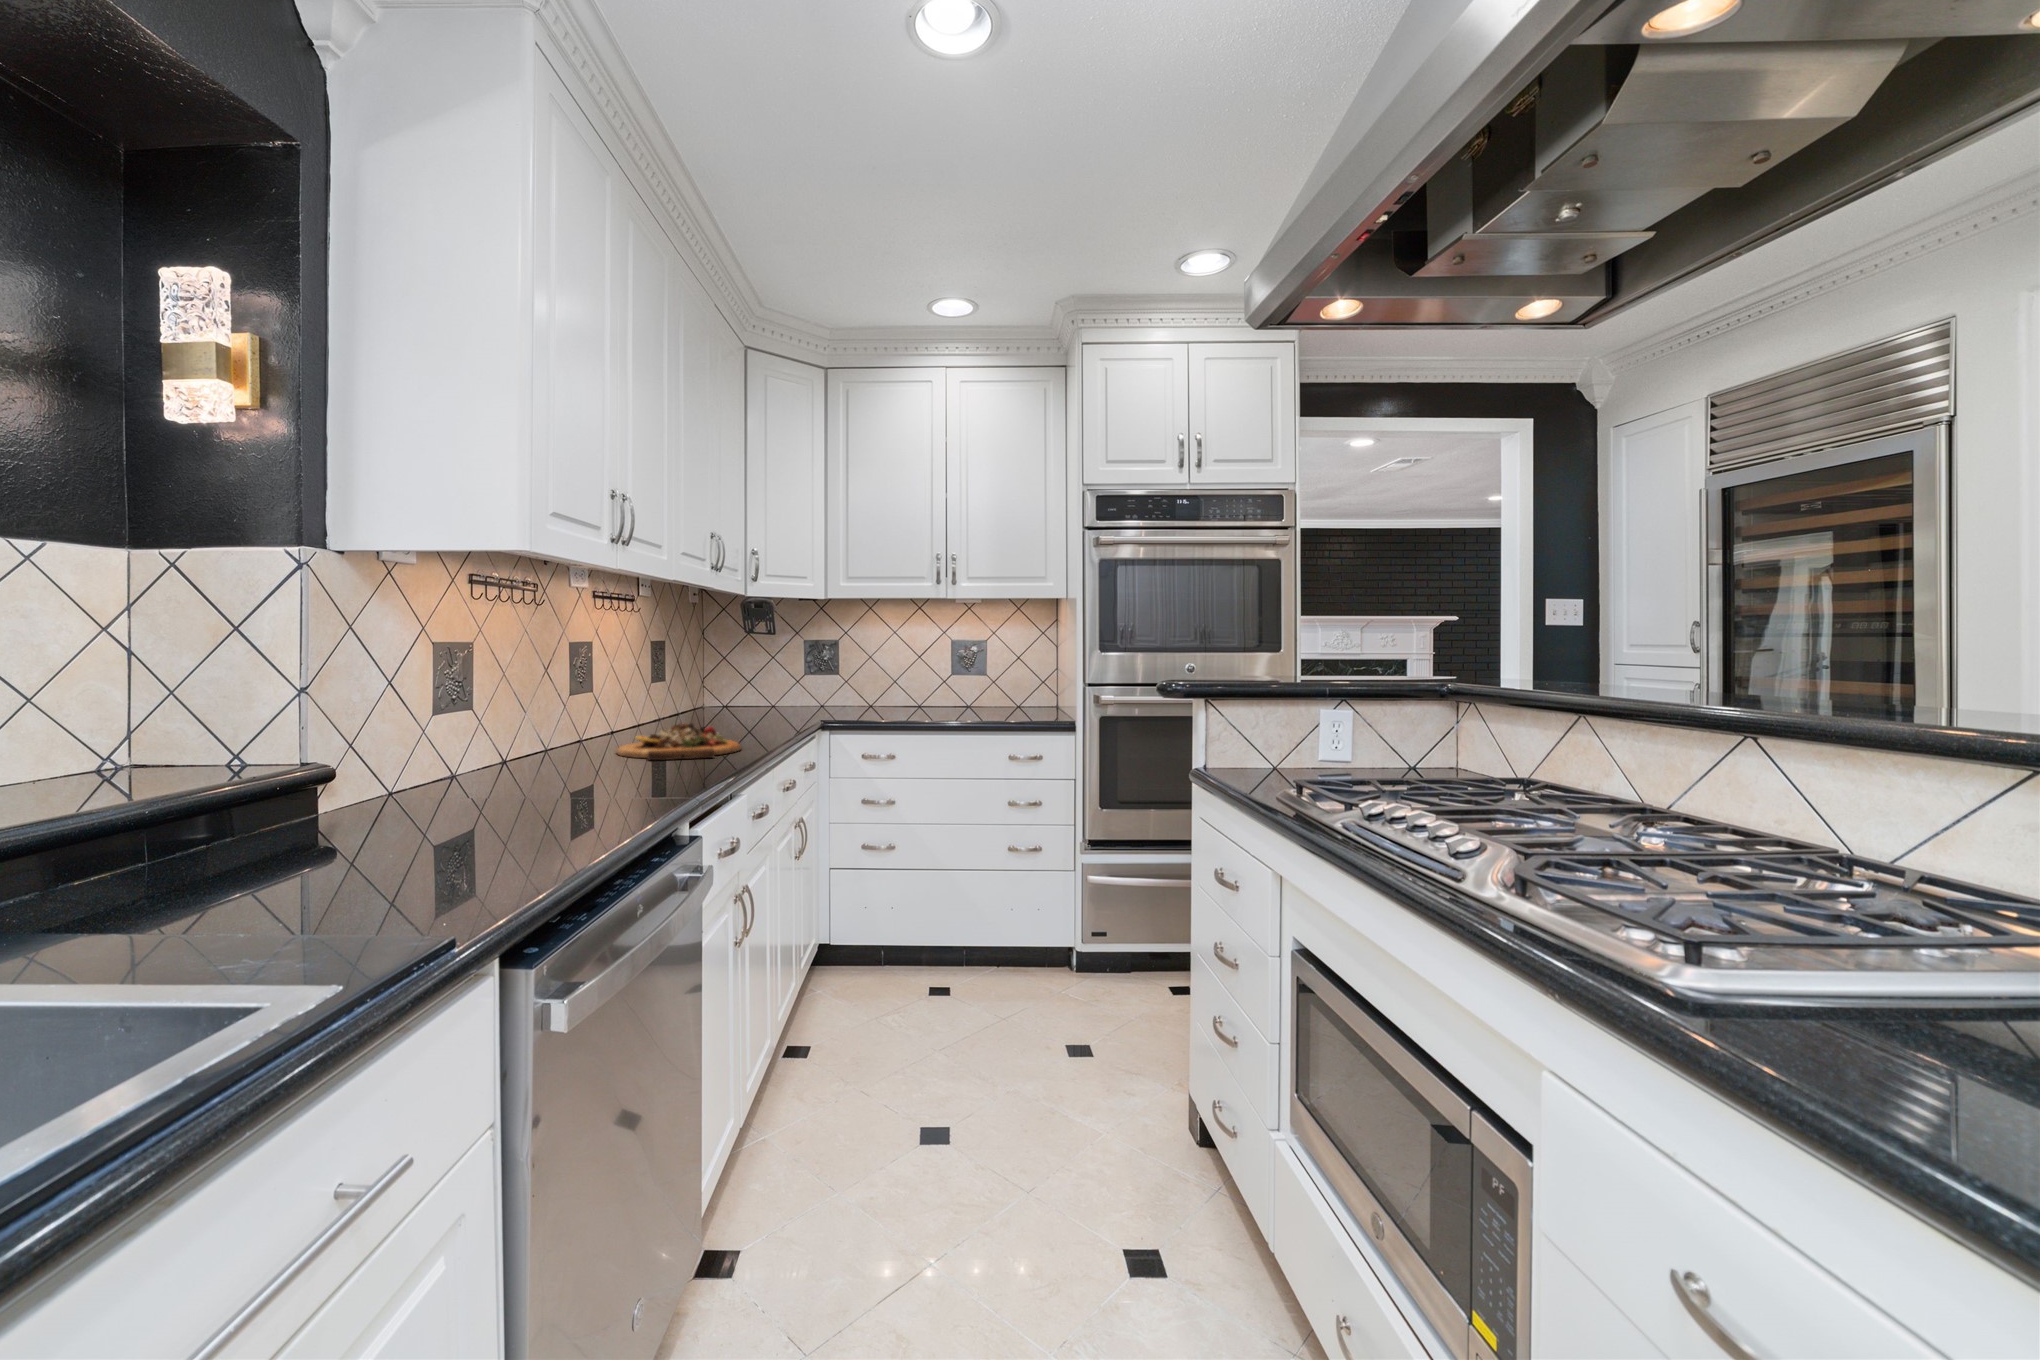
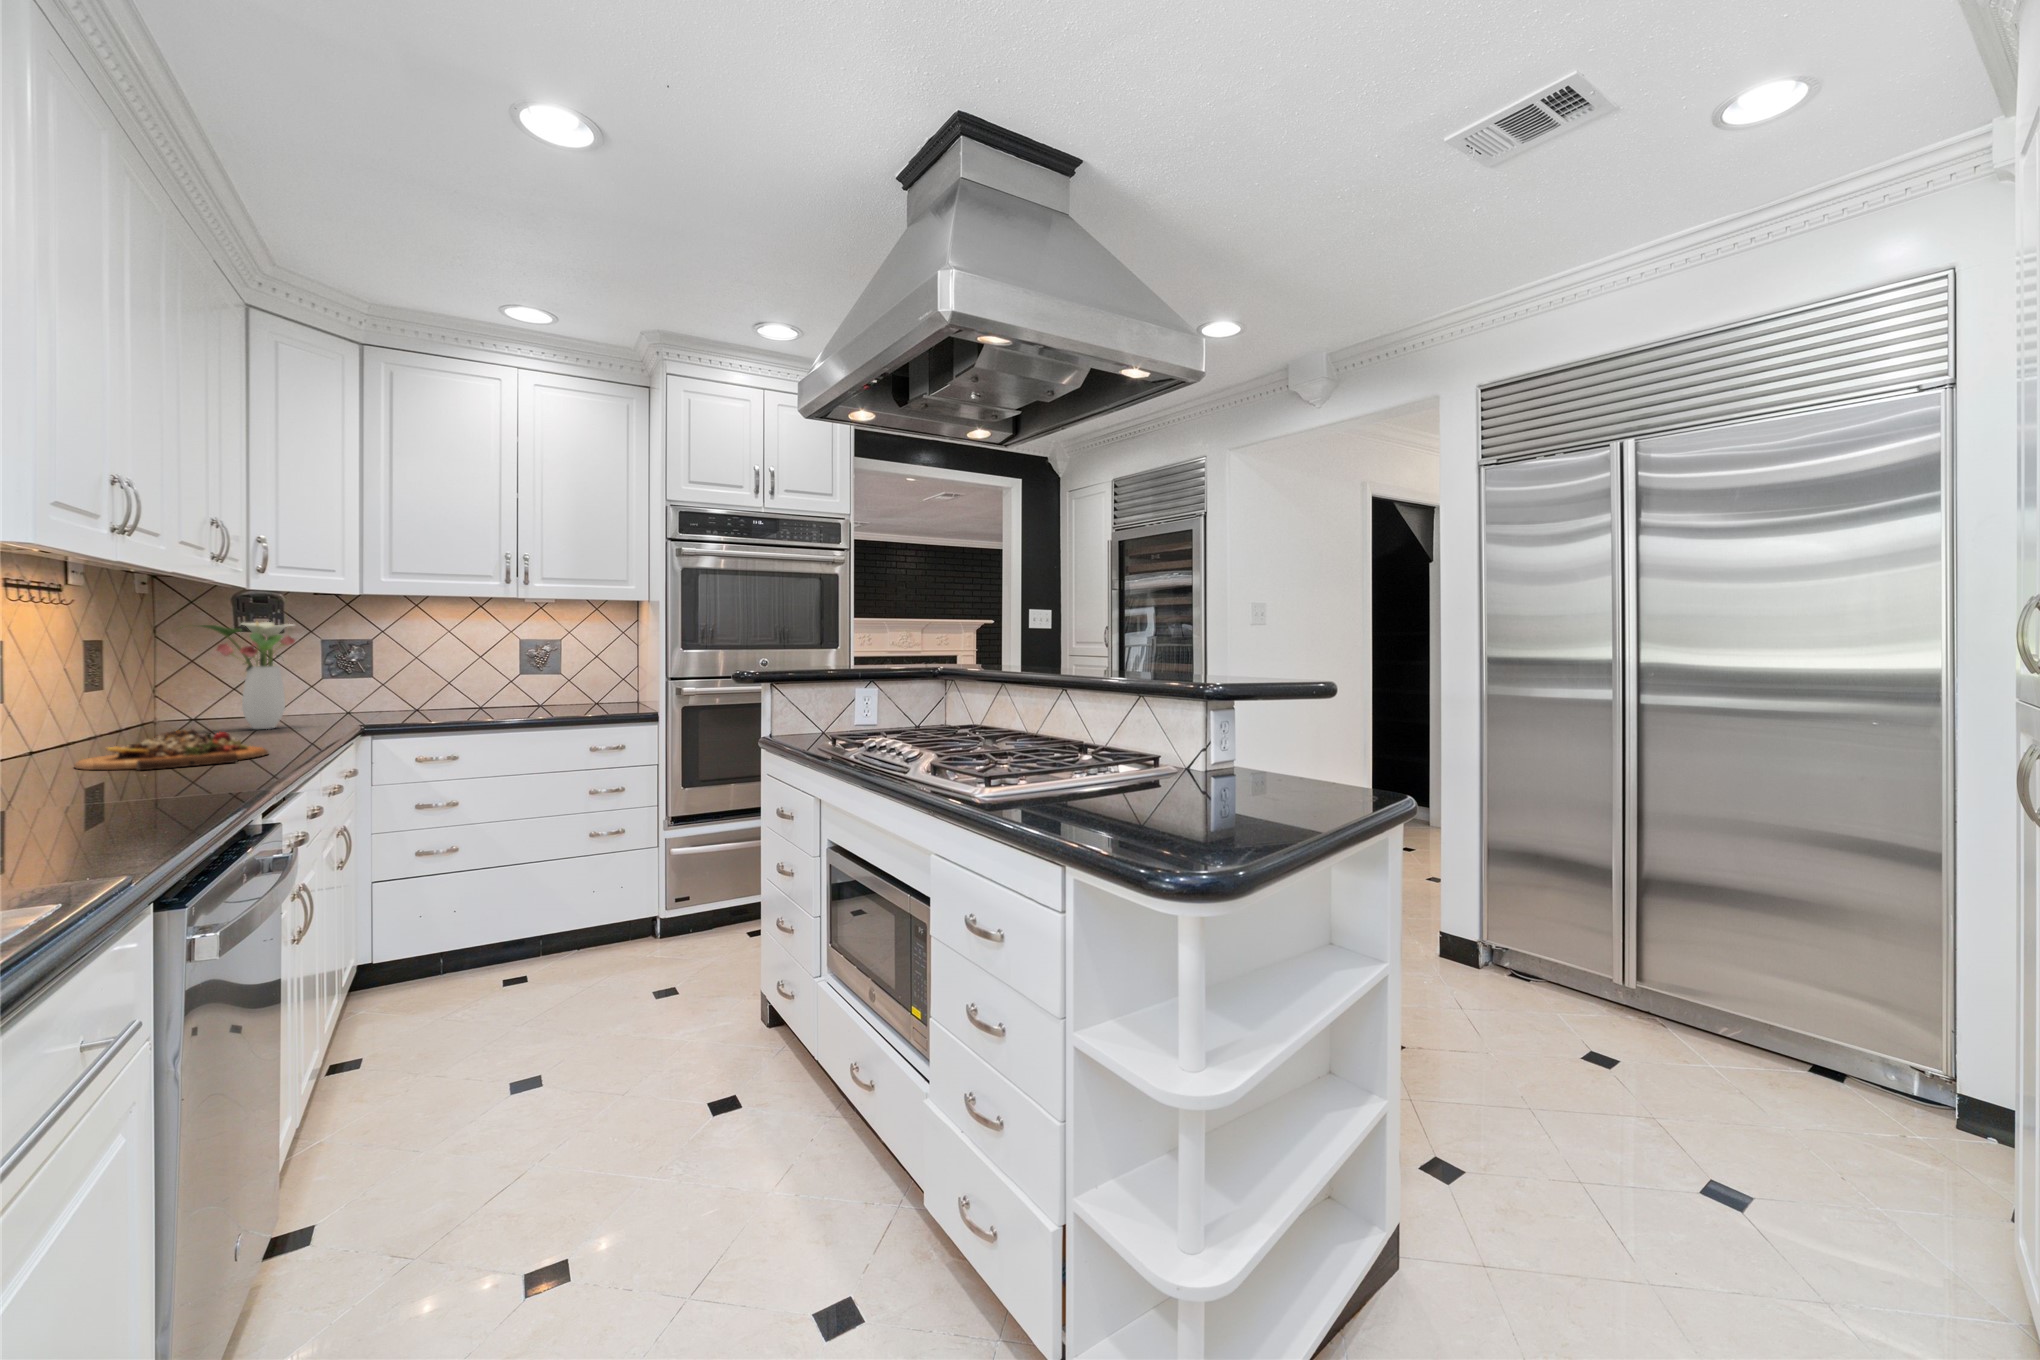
flower arrangement: none [705,623,780,720] -> present [198,622,295,729]

